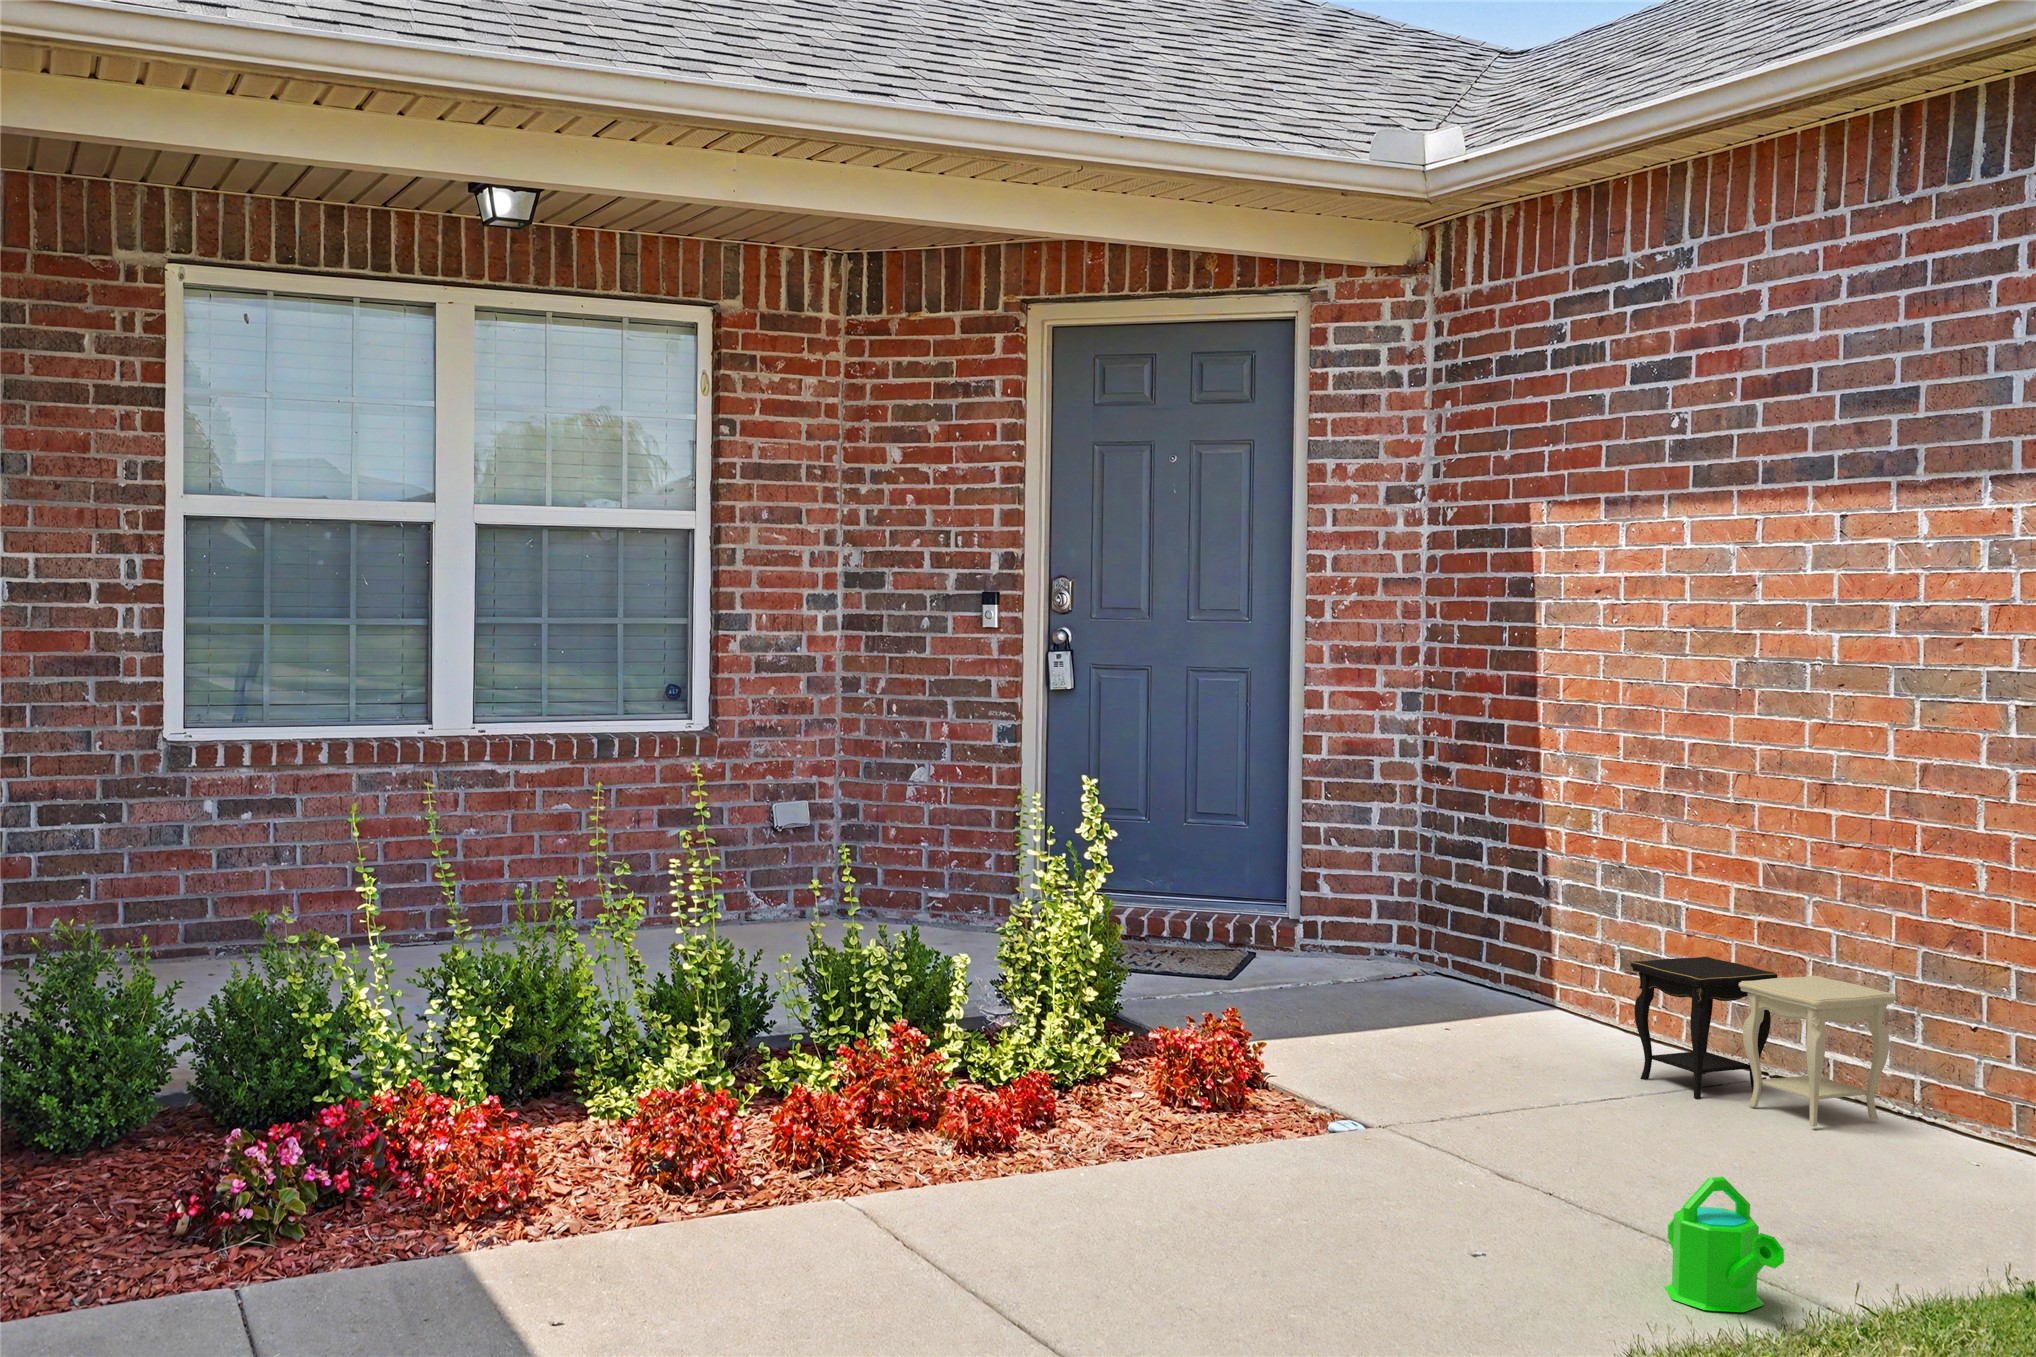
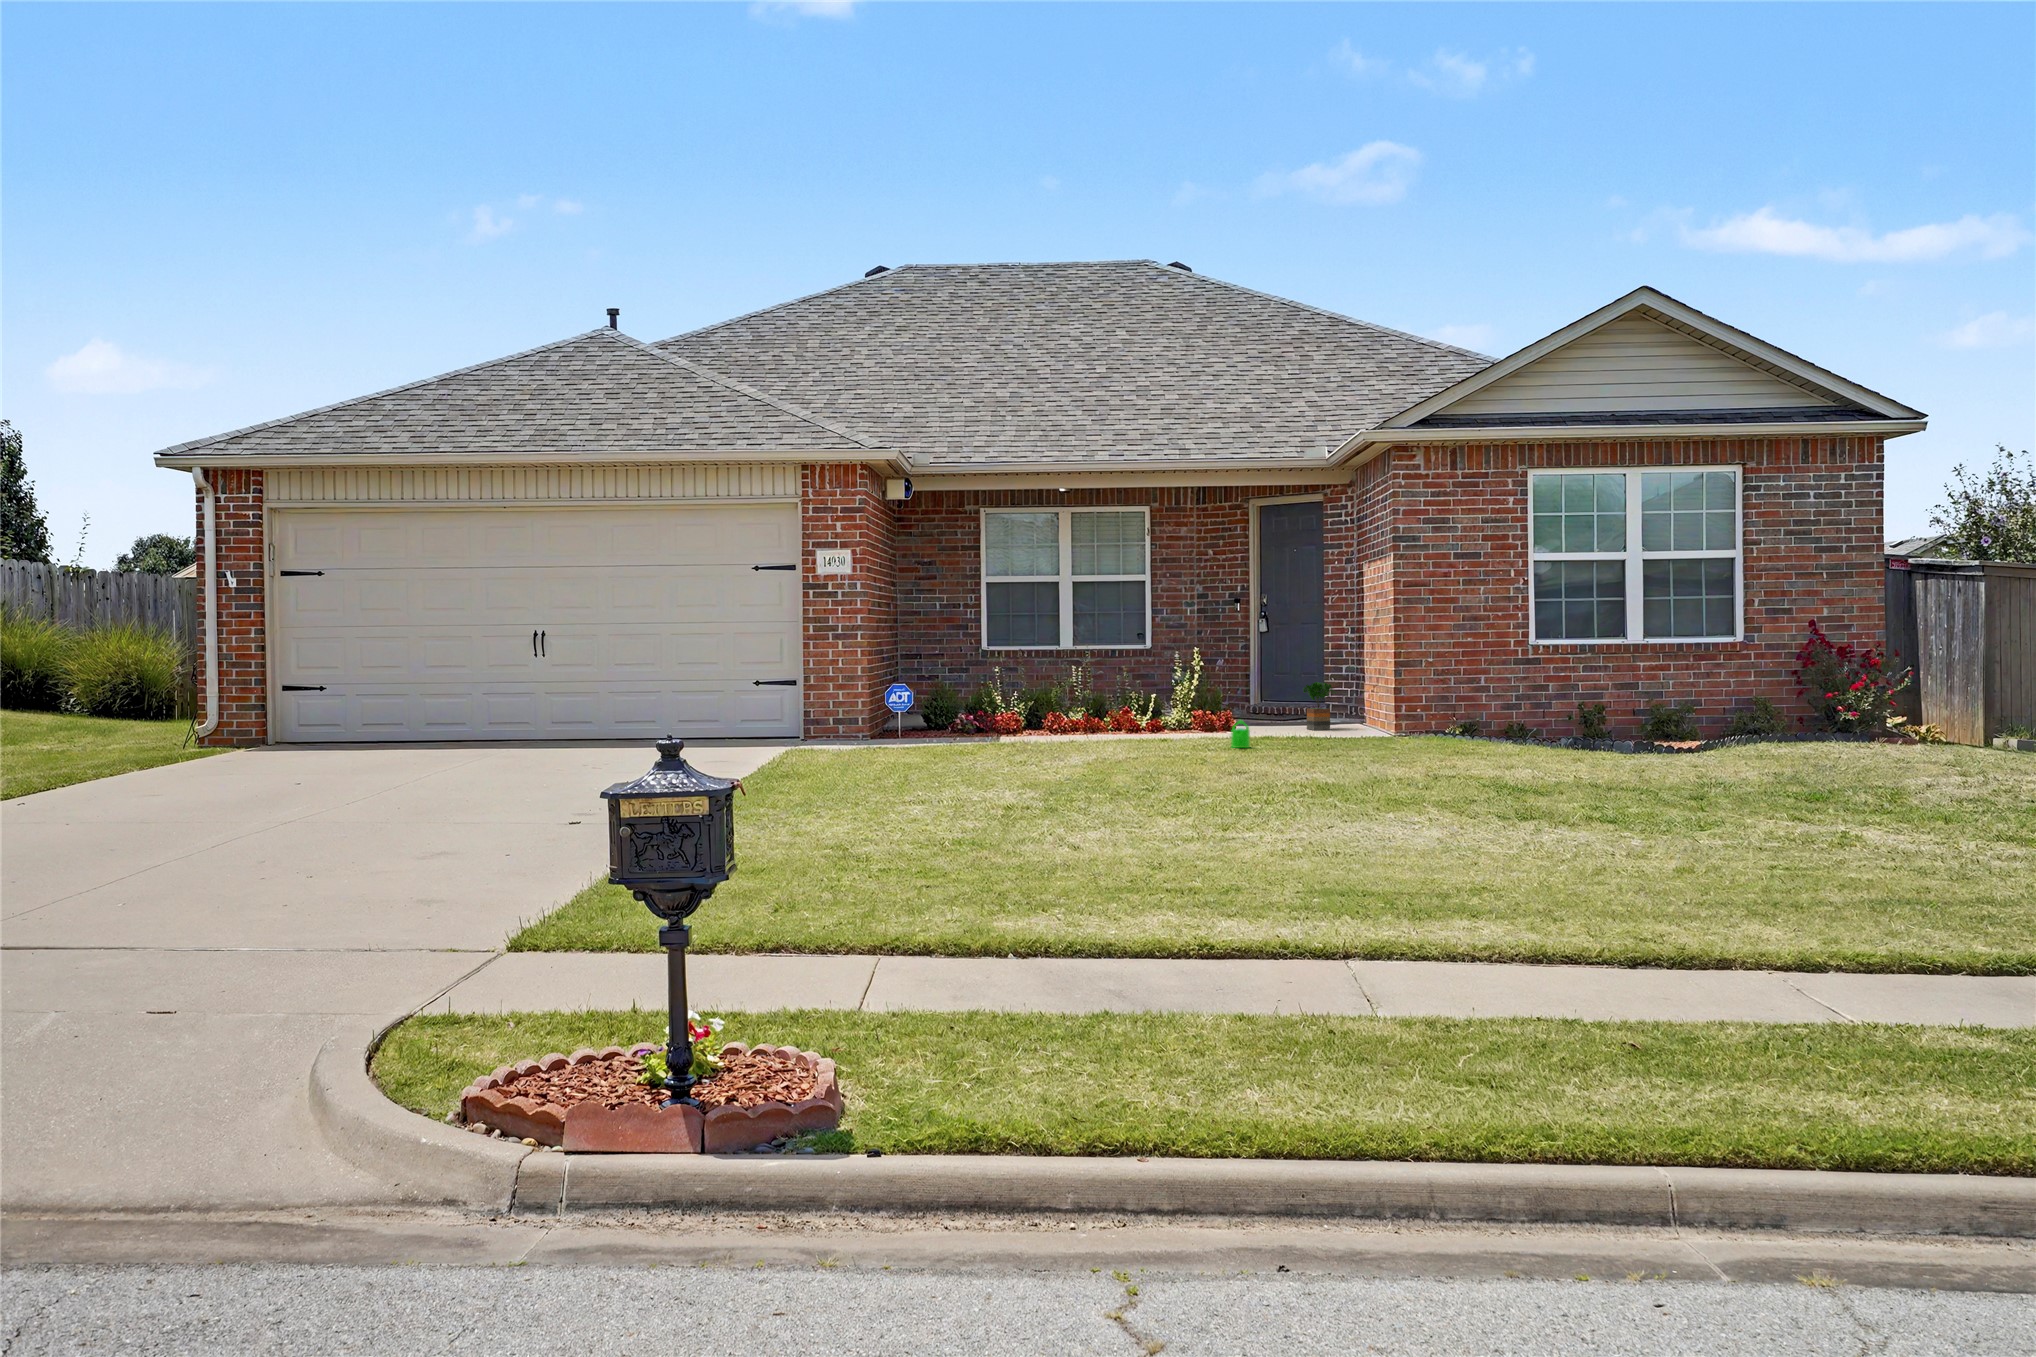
potted tree: none [1432,881,1537,1048] -> present [1303,682,1336,730]
side table: present [1631,957,1897,1127] -> none [1338,700,1384,738]

